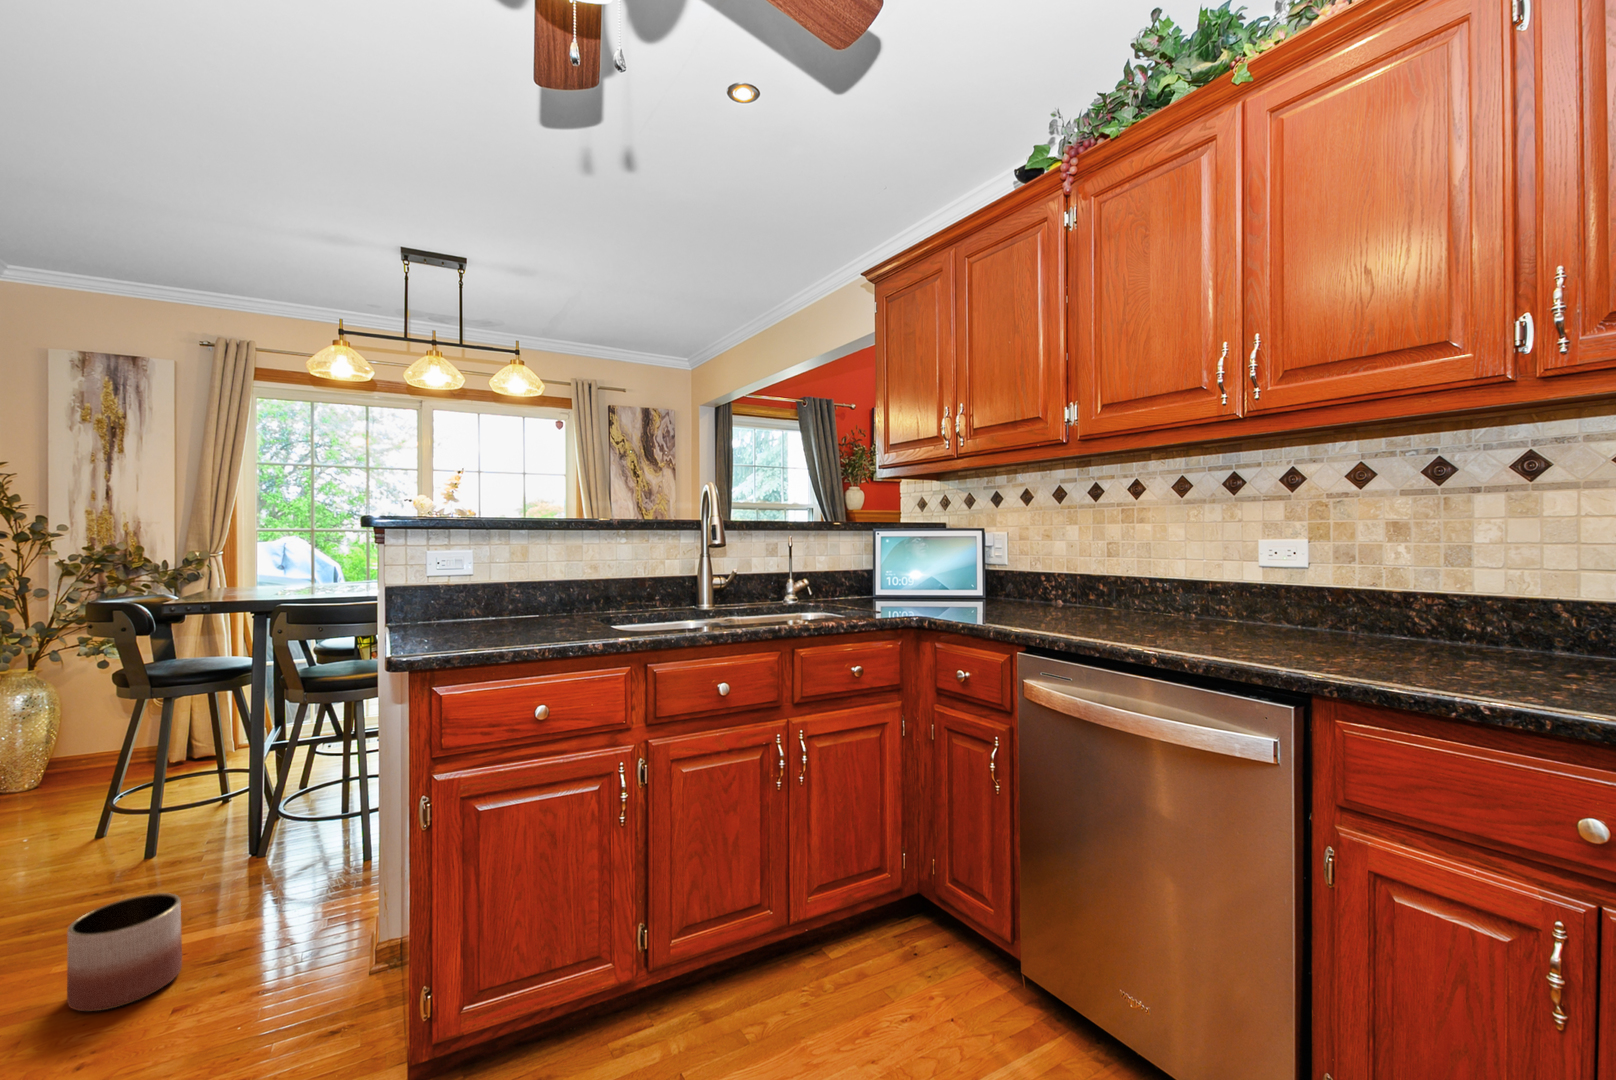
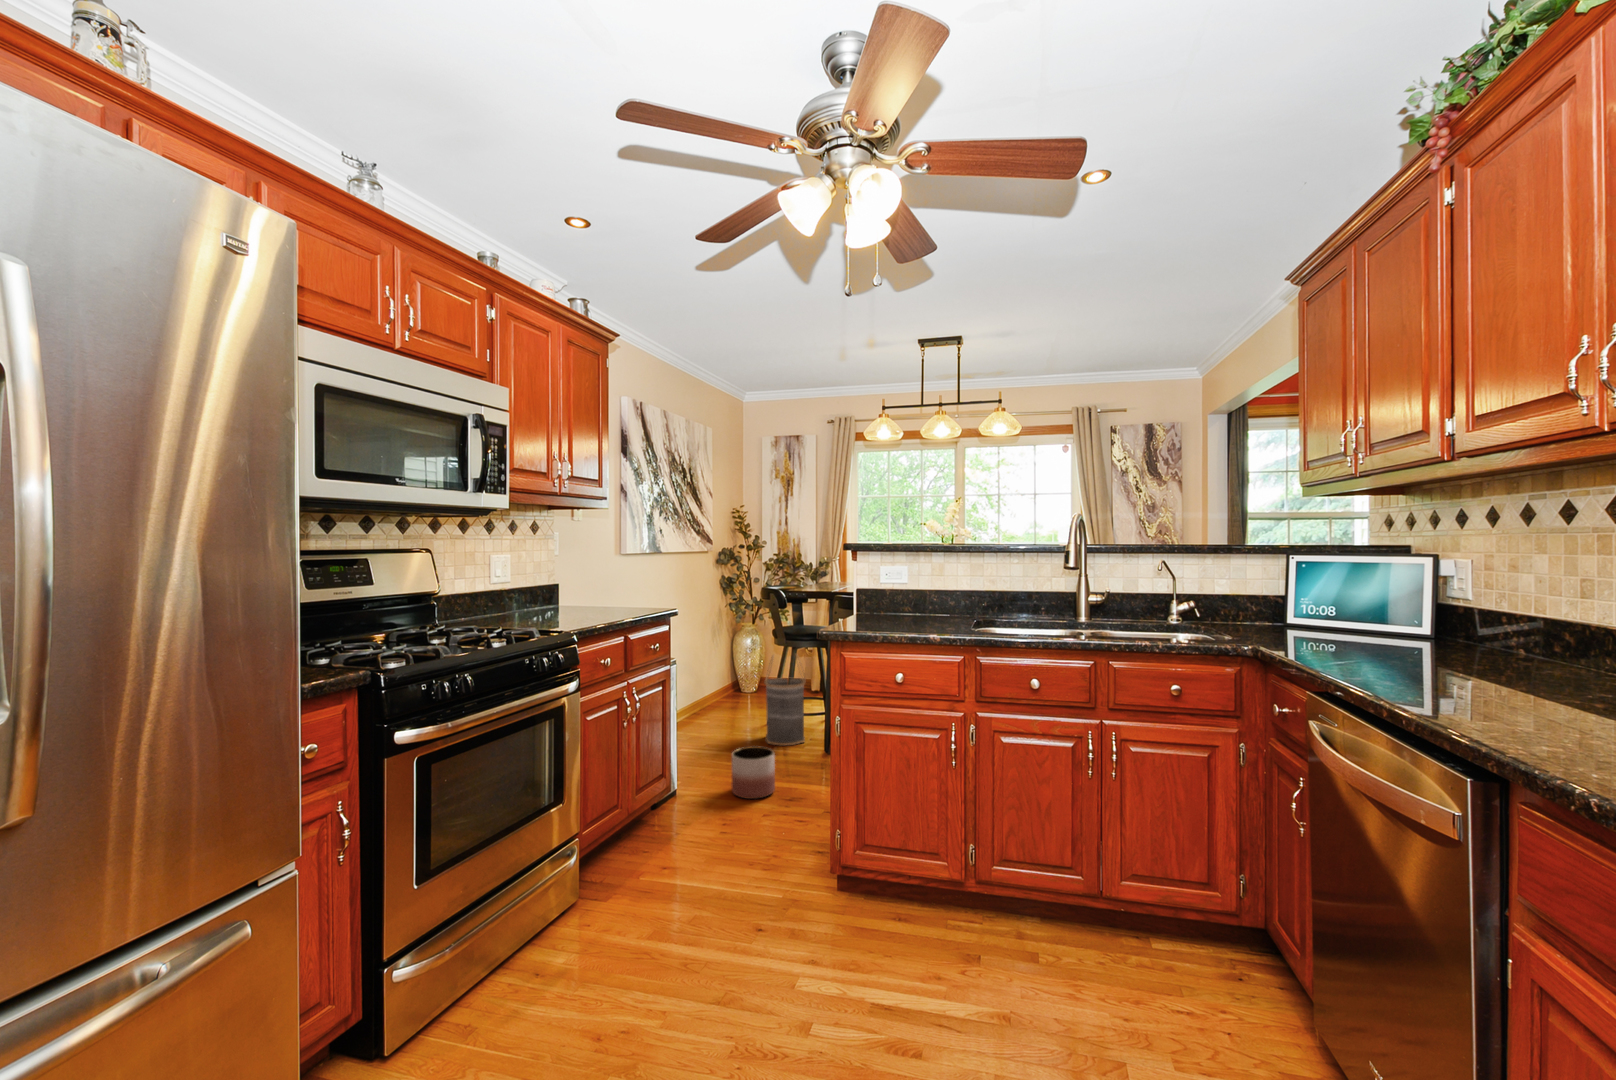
basket: none [103,712,205,884] -> present [764,655,806,745]

